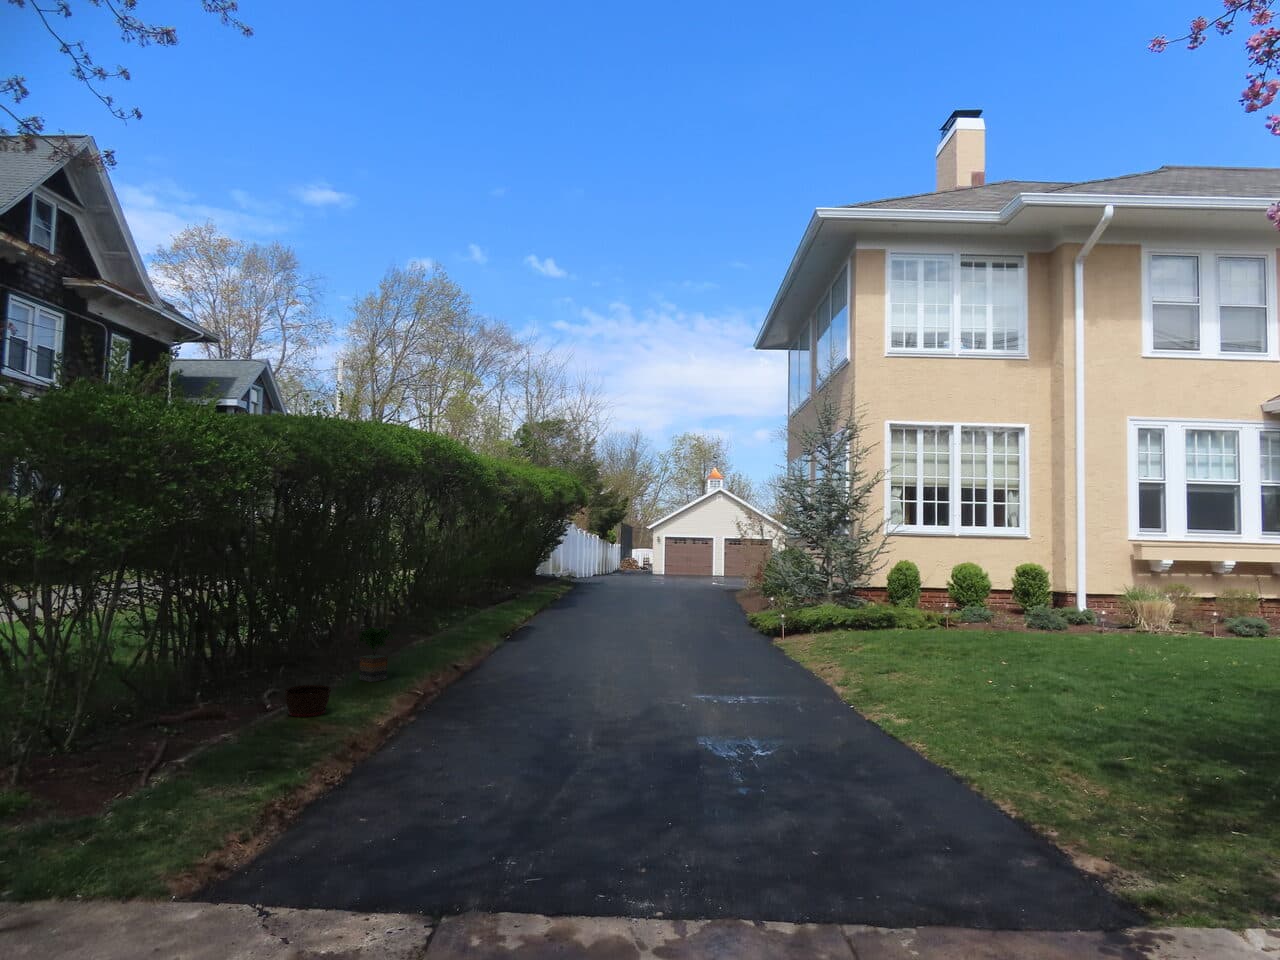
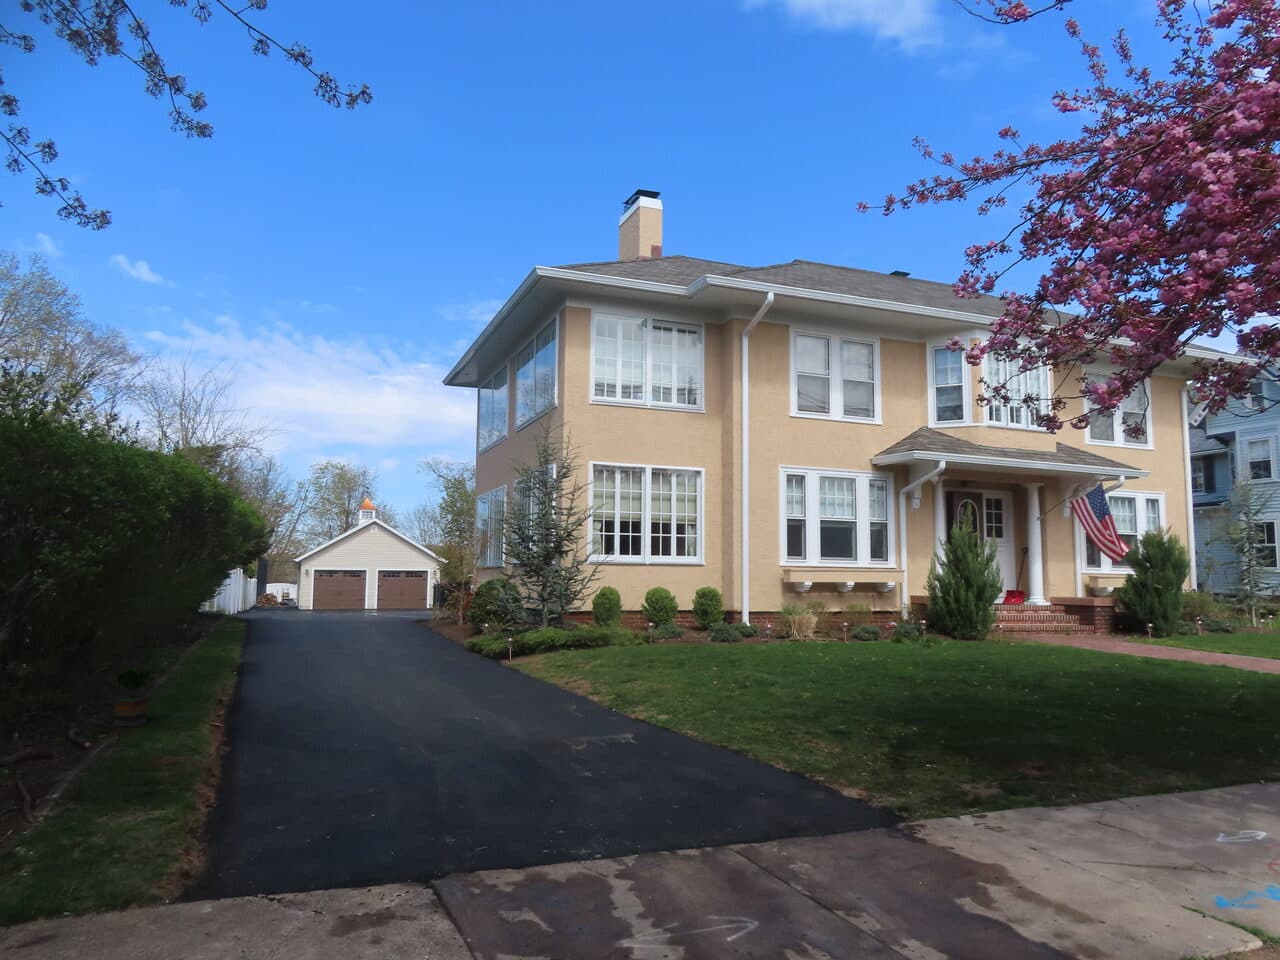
basket: present [284,685,331,717] -> none [69,729,123,763]

